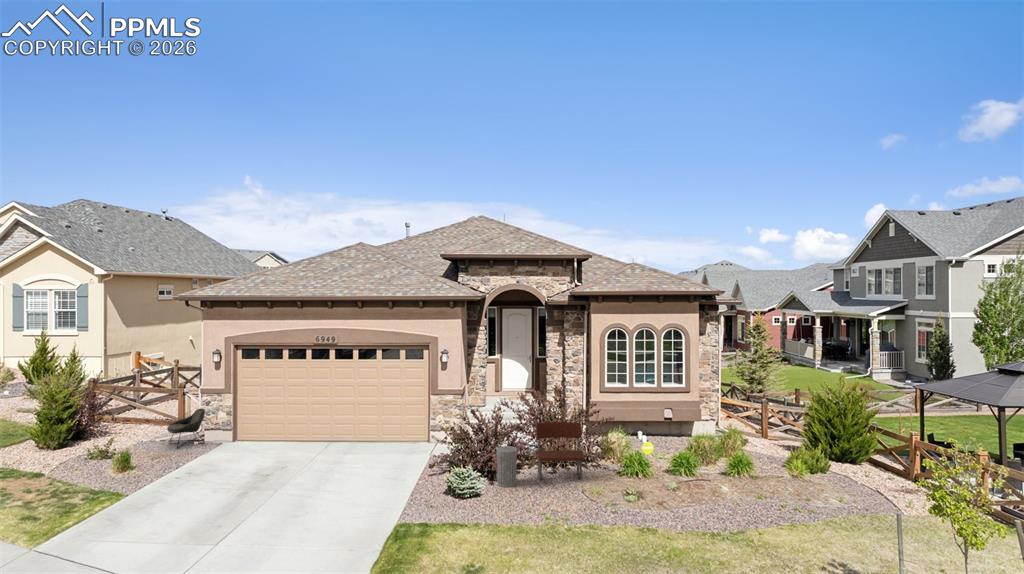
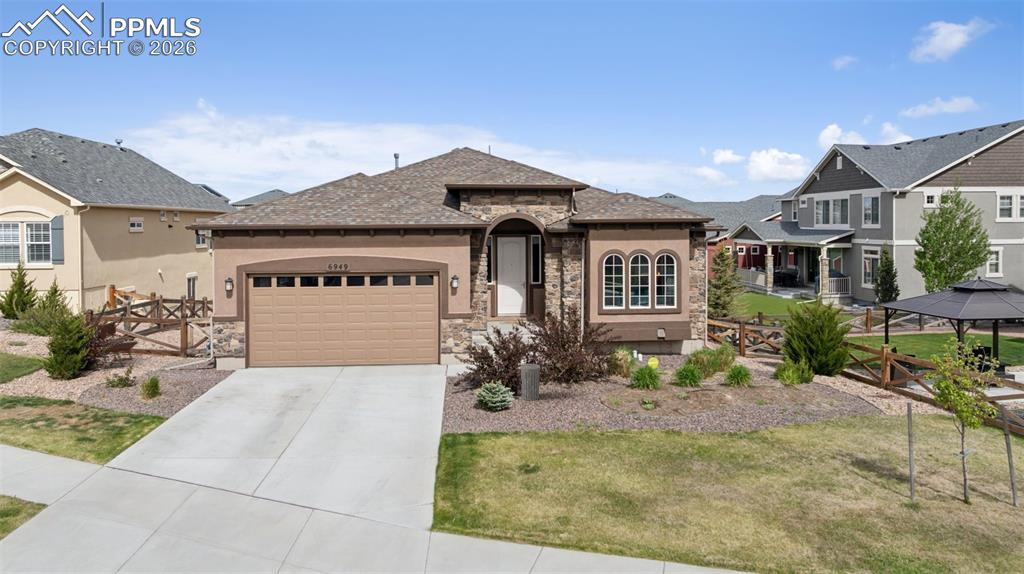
lounge chair: present [167,408,205,449] -> none [182,337,222,376]
bench: present [536,422,585,480] -> present [100,322,138,368]

